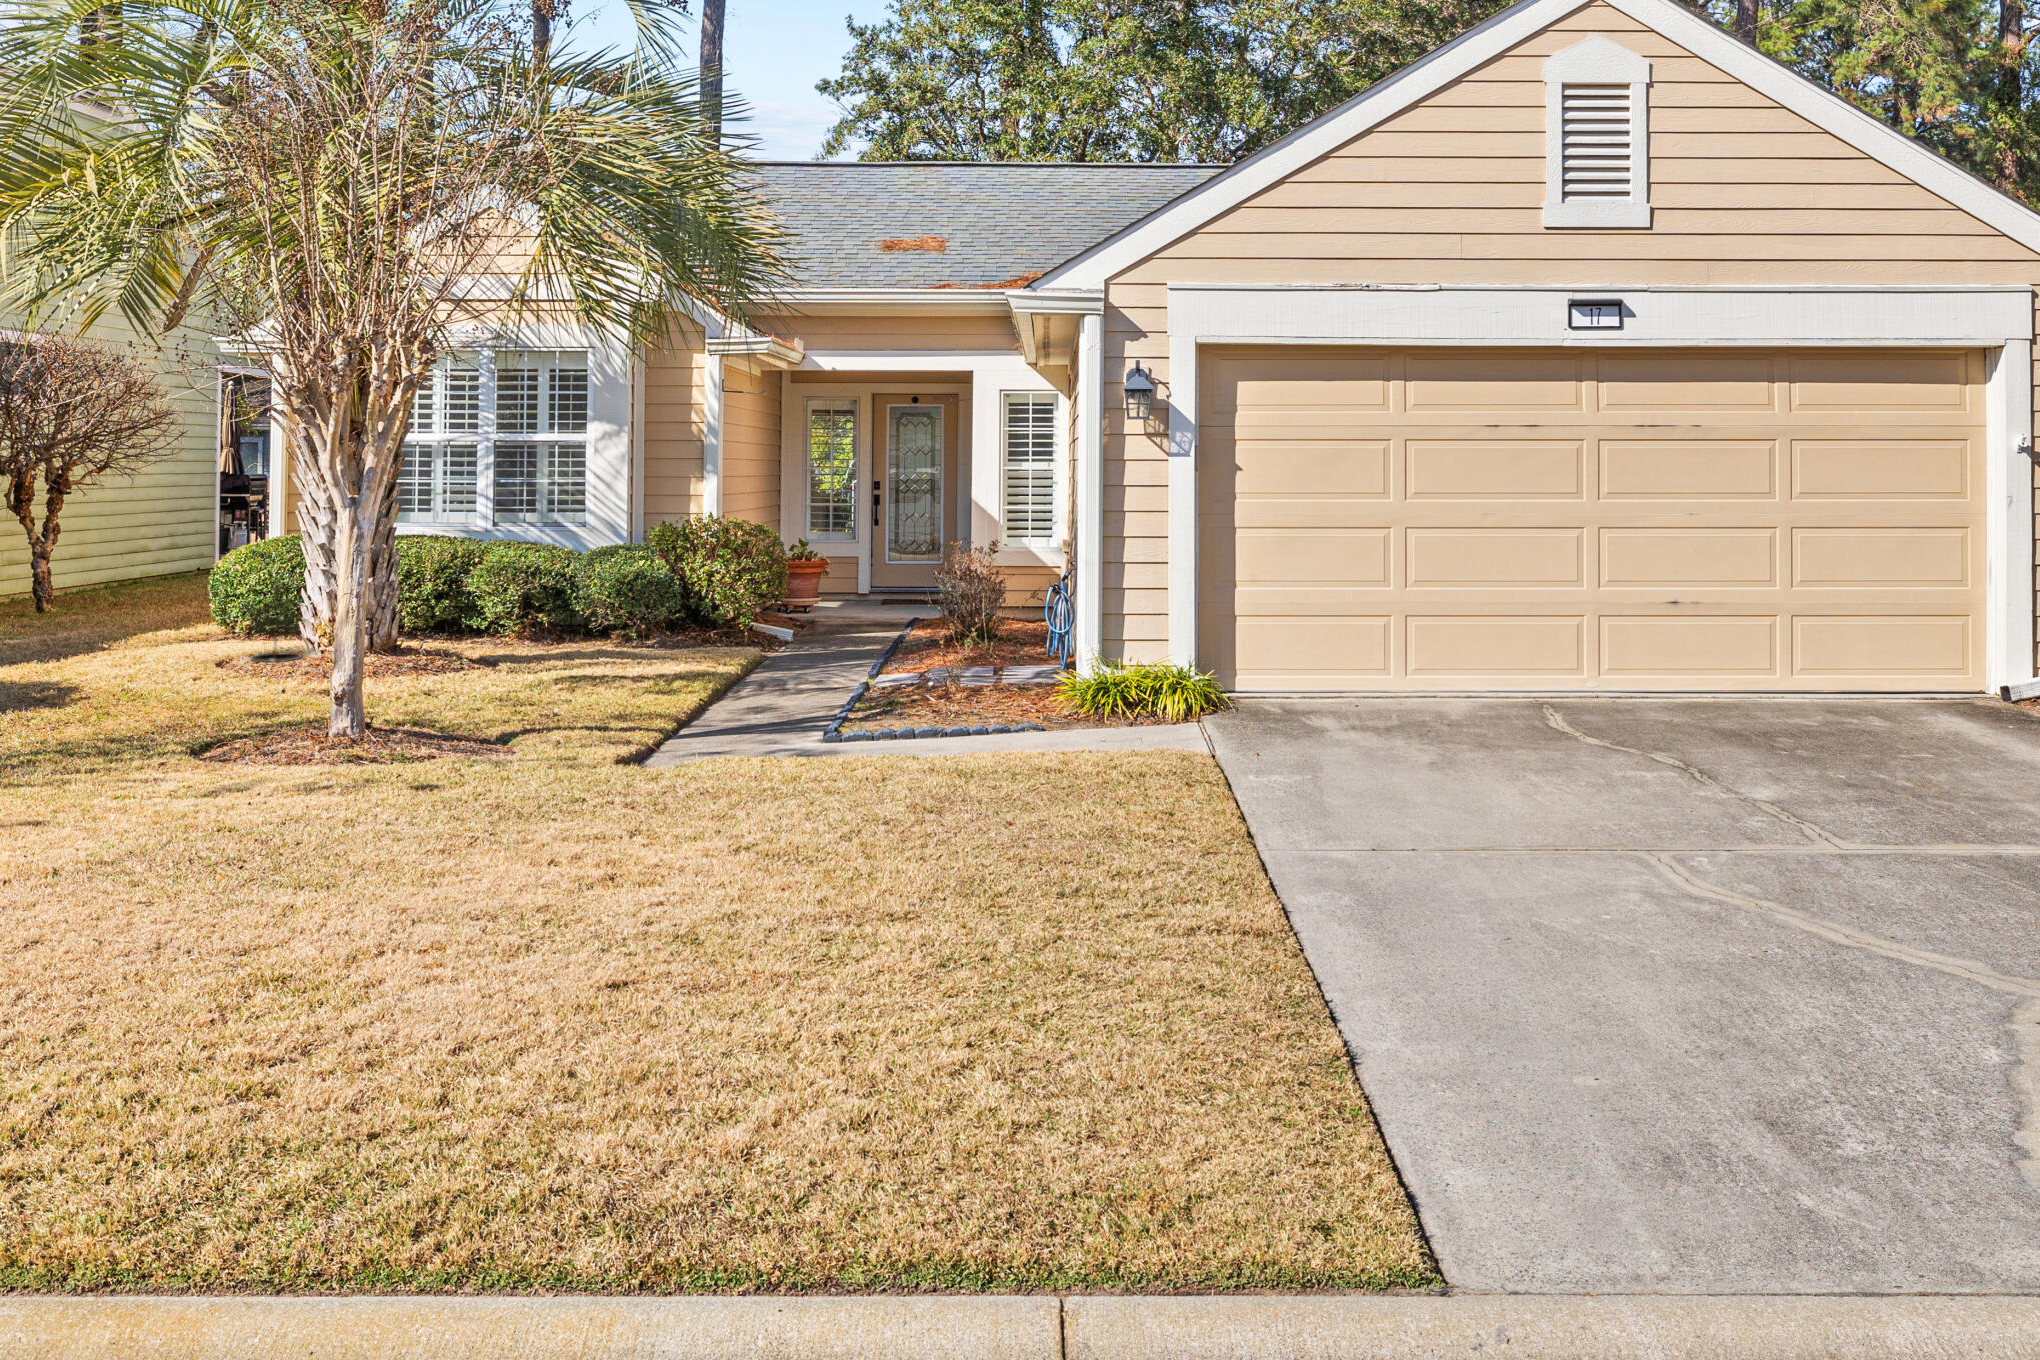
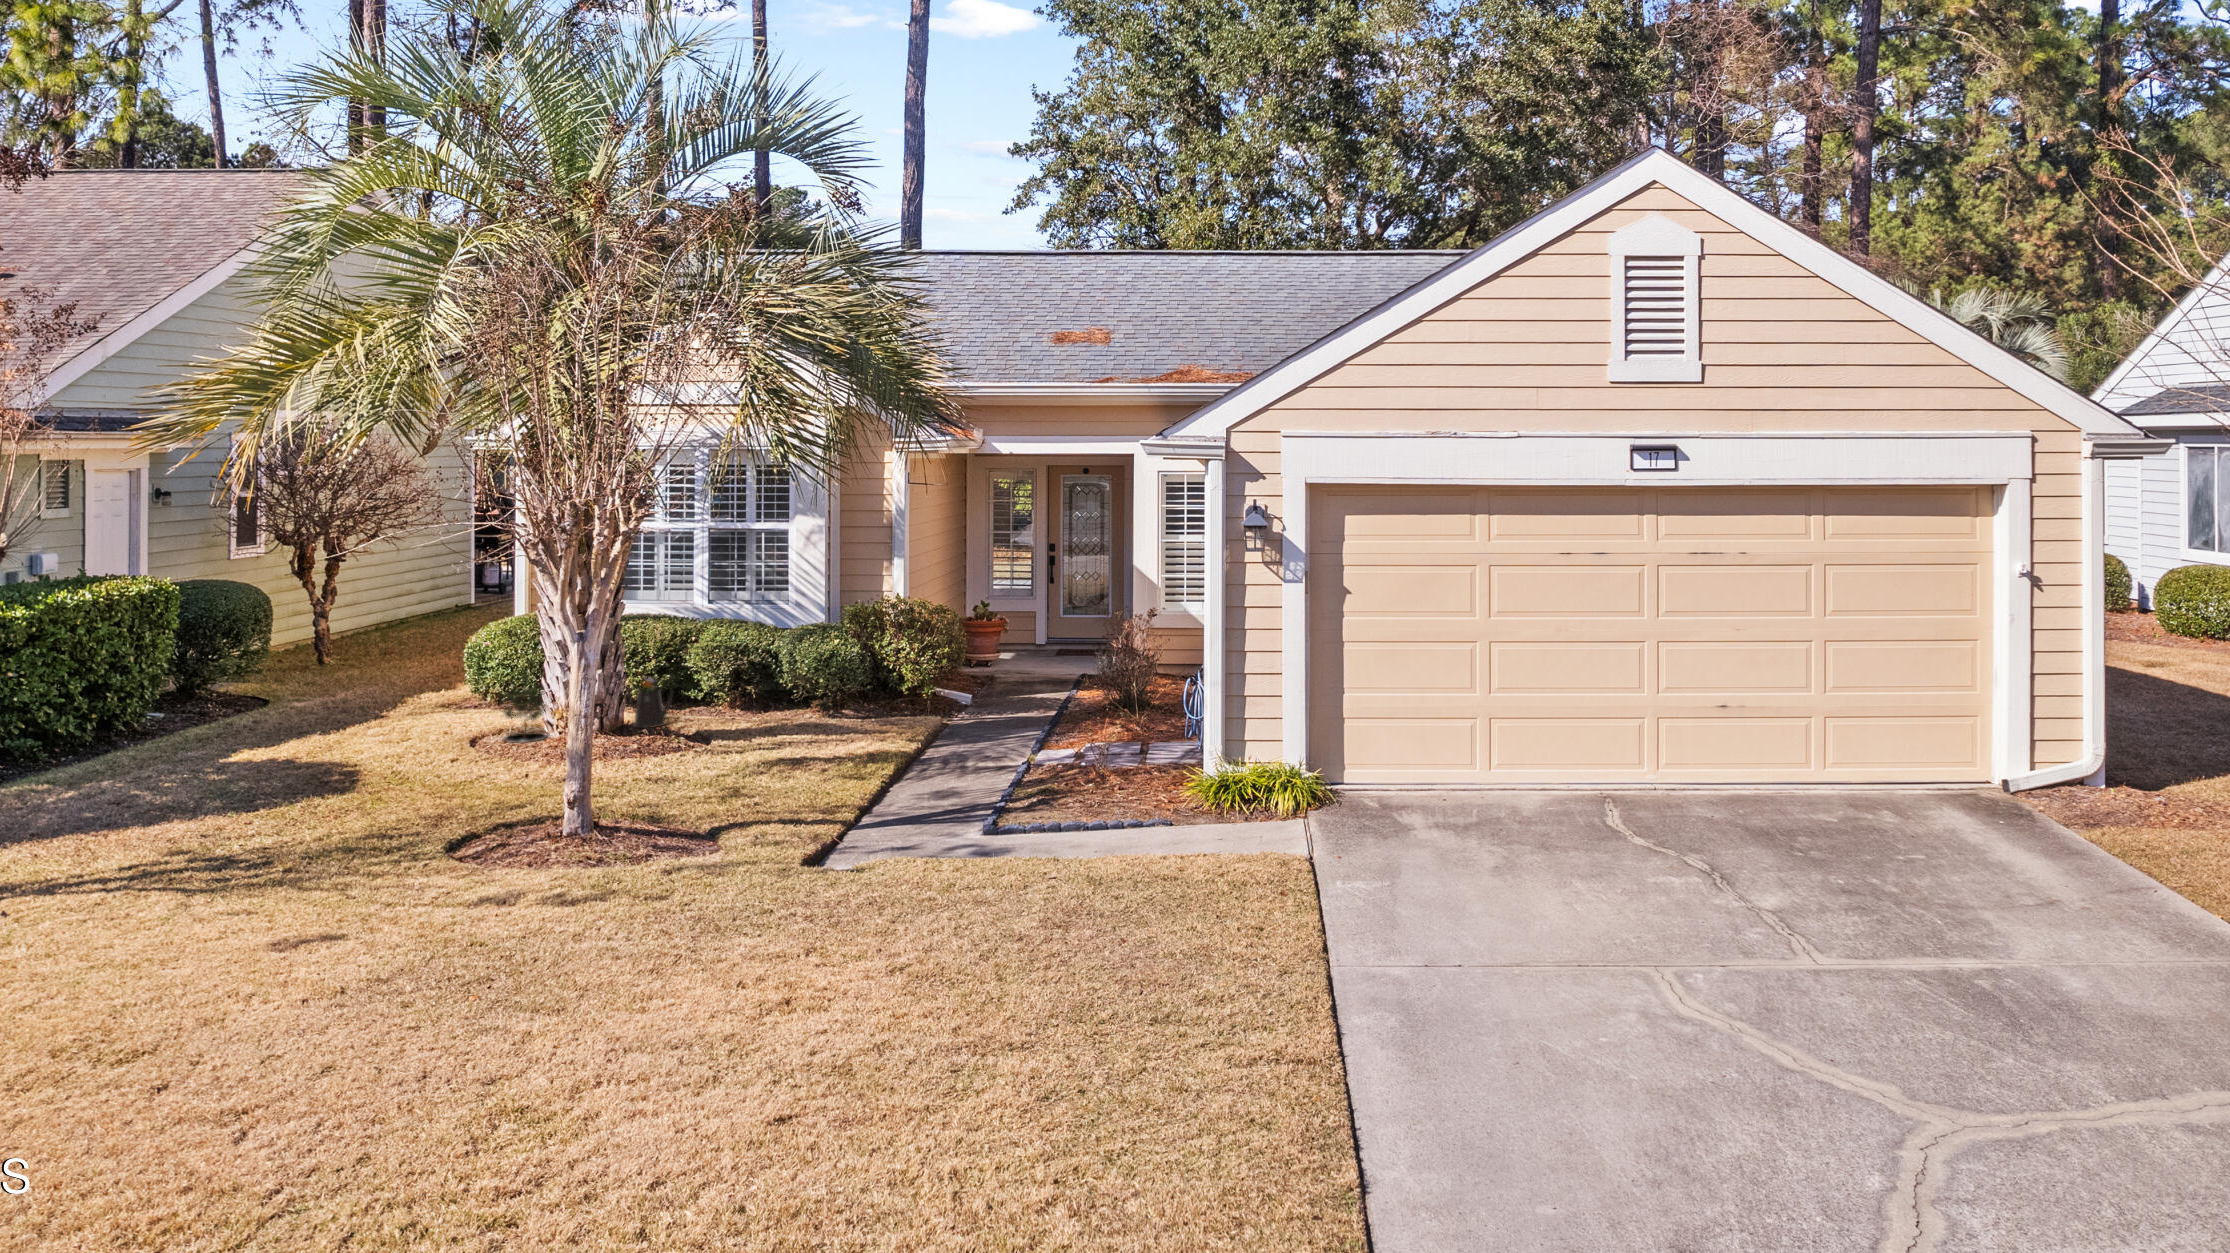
watering can: none [397,587,450,651] -> present [628,678,674,728]

